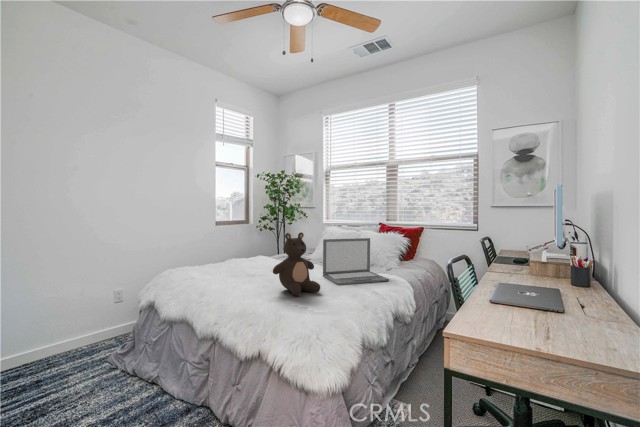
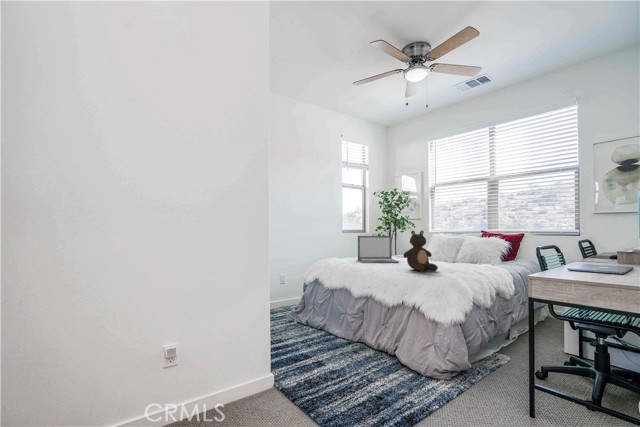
laptop: present [323,238,389,285] -> present [358,236,399,263]

